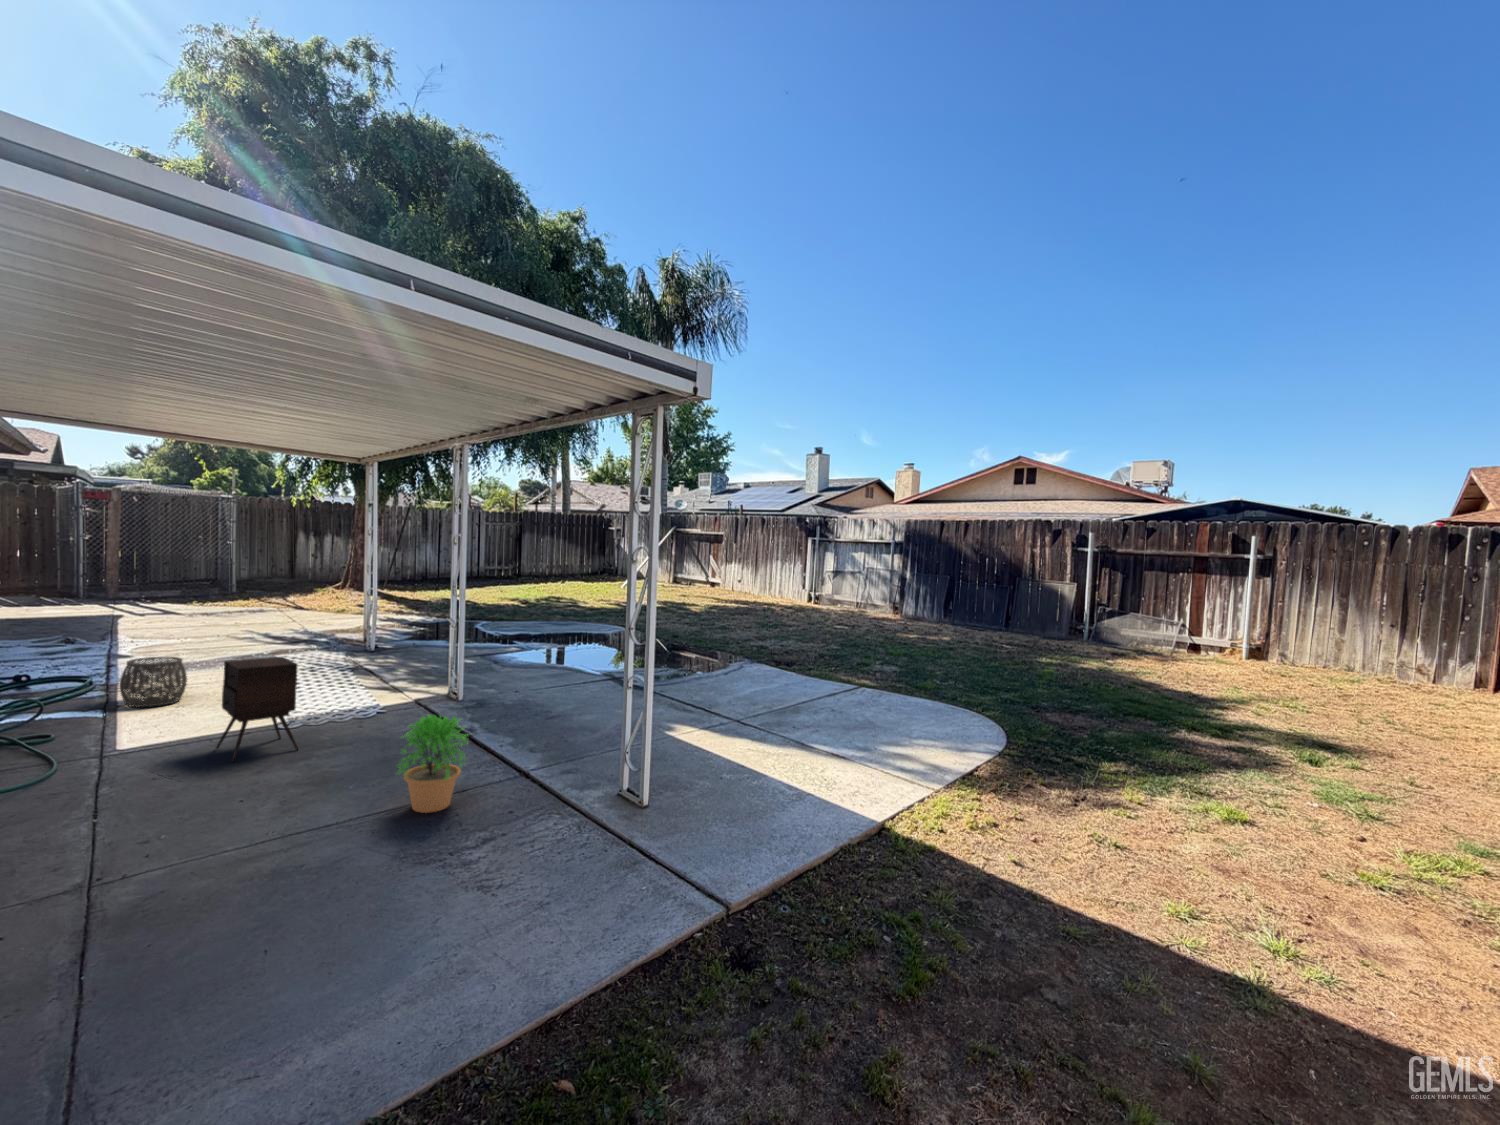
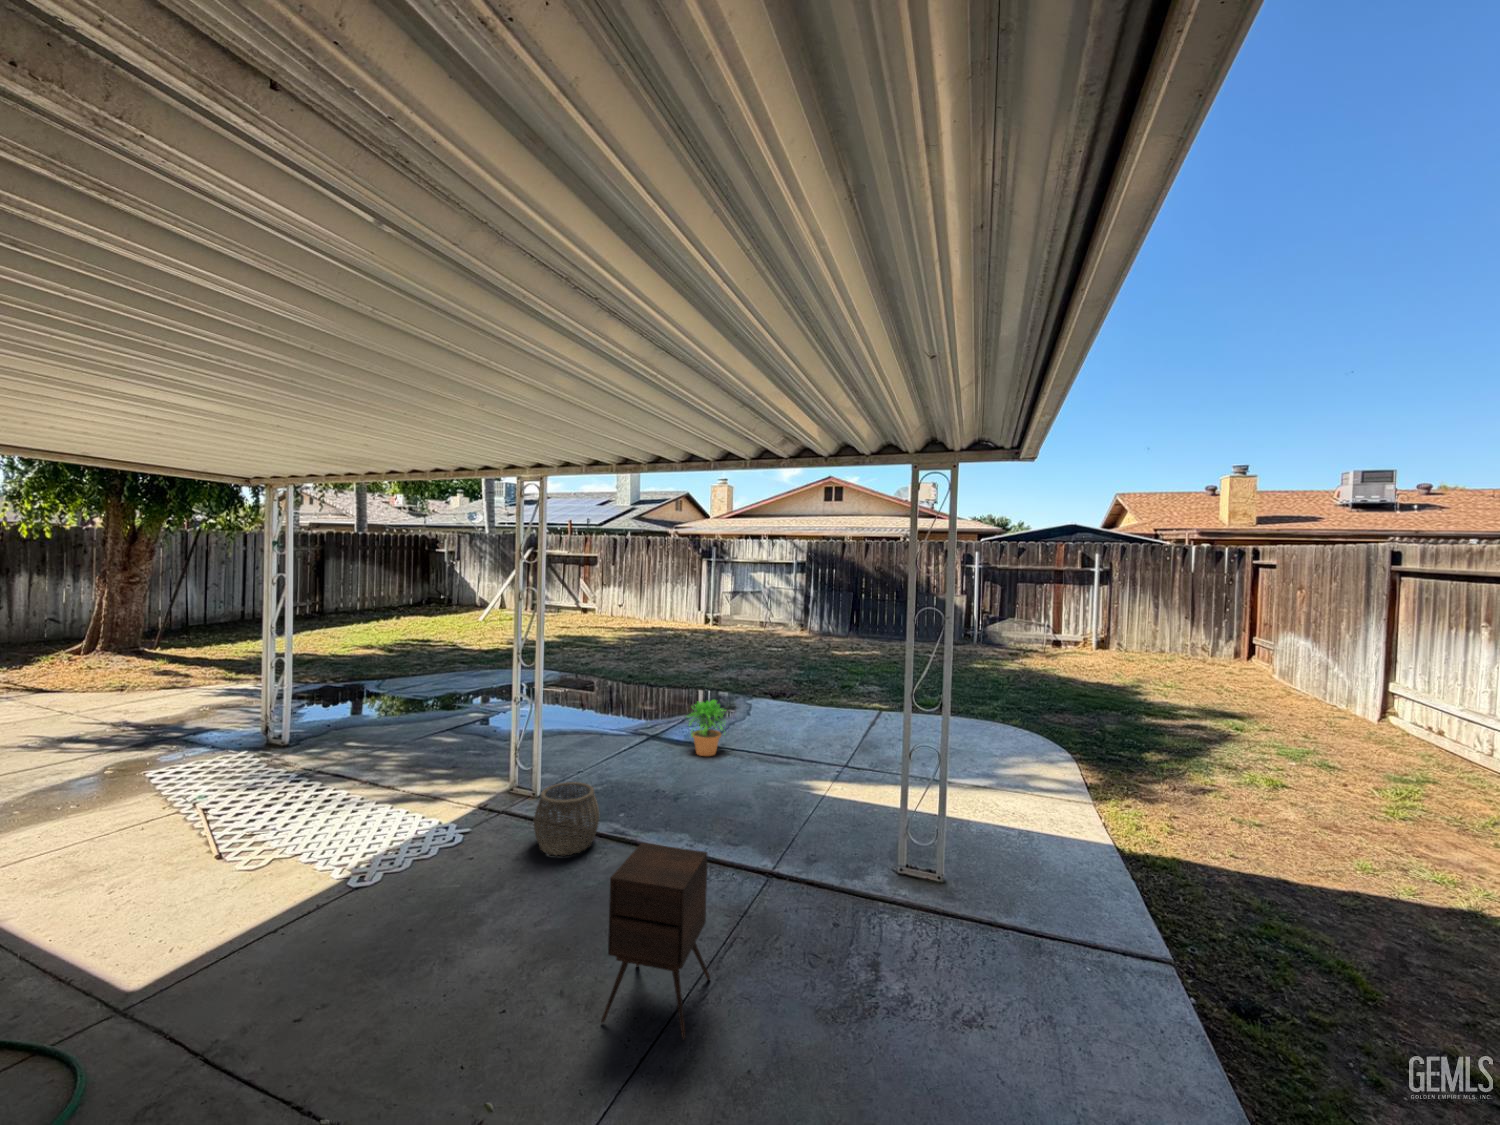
woven basket: present [119,657,187,707] -> present [533,782,599,855]
potted plant: present [399,715,468,813] -> present [689,700,725,756]

